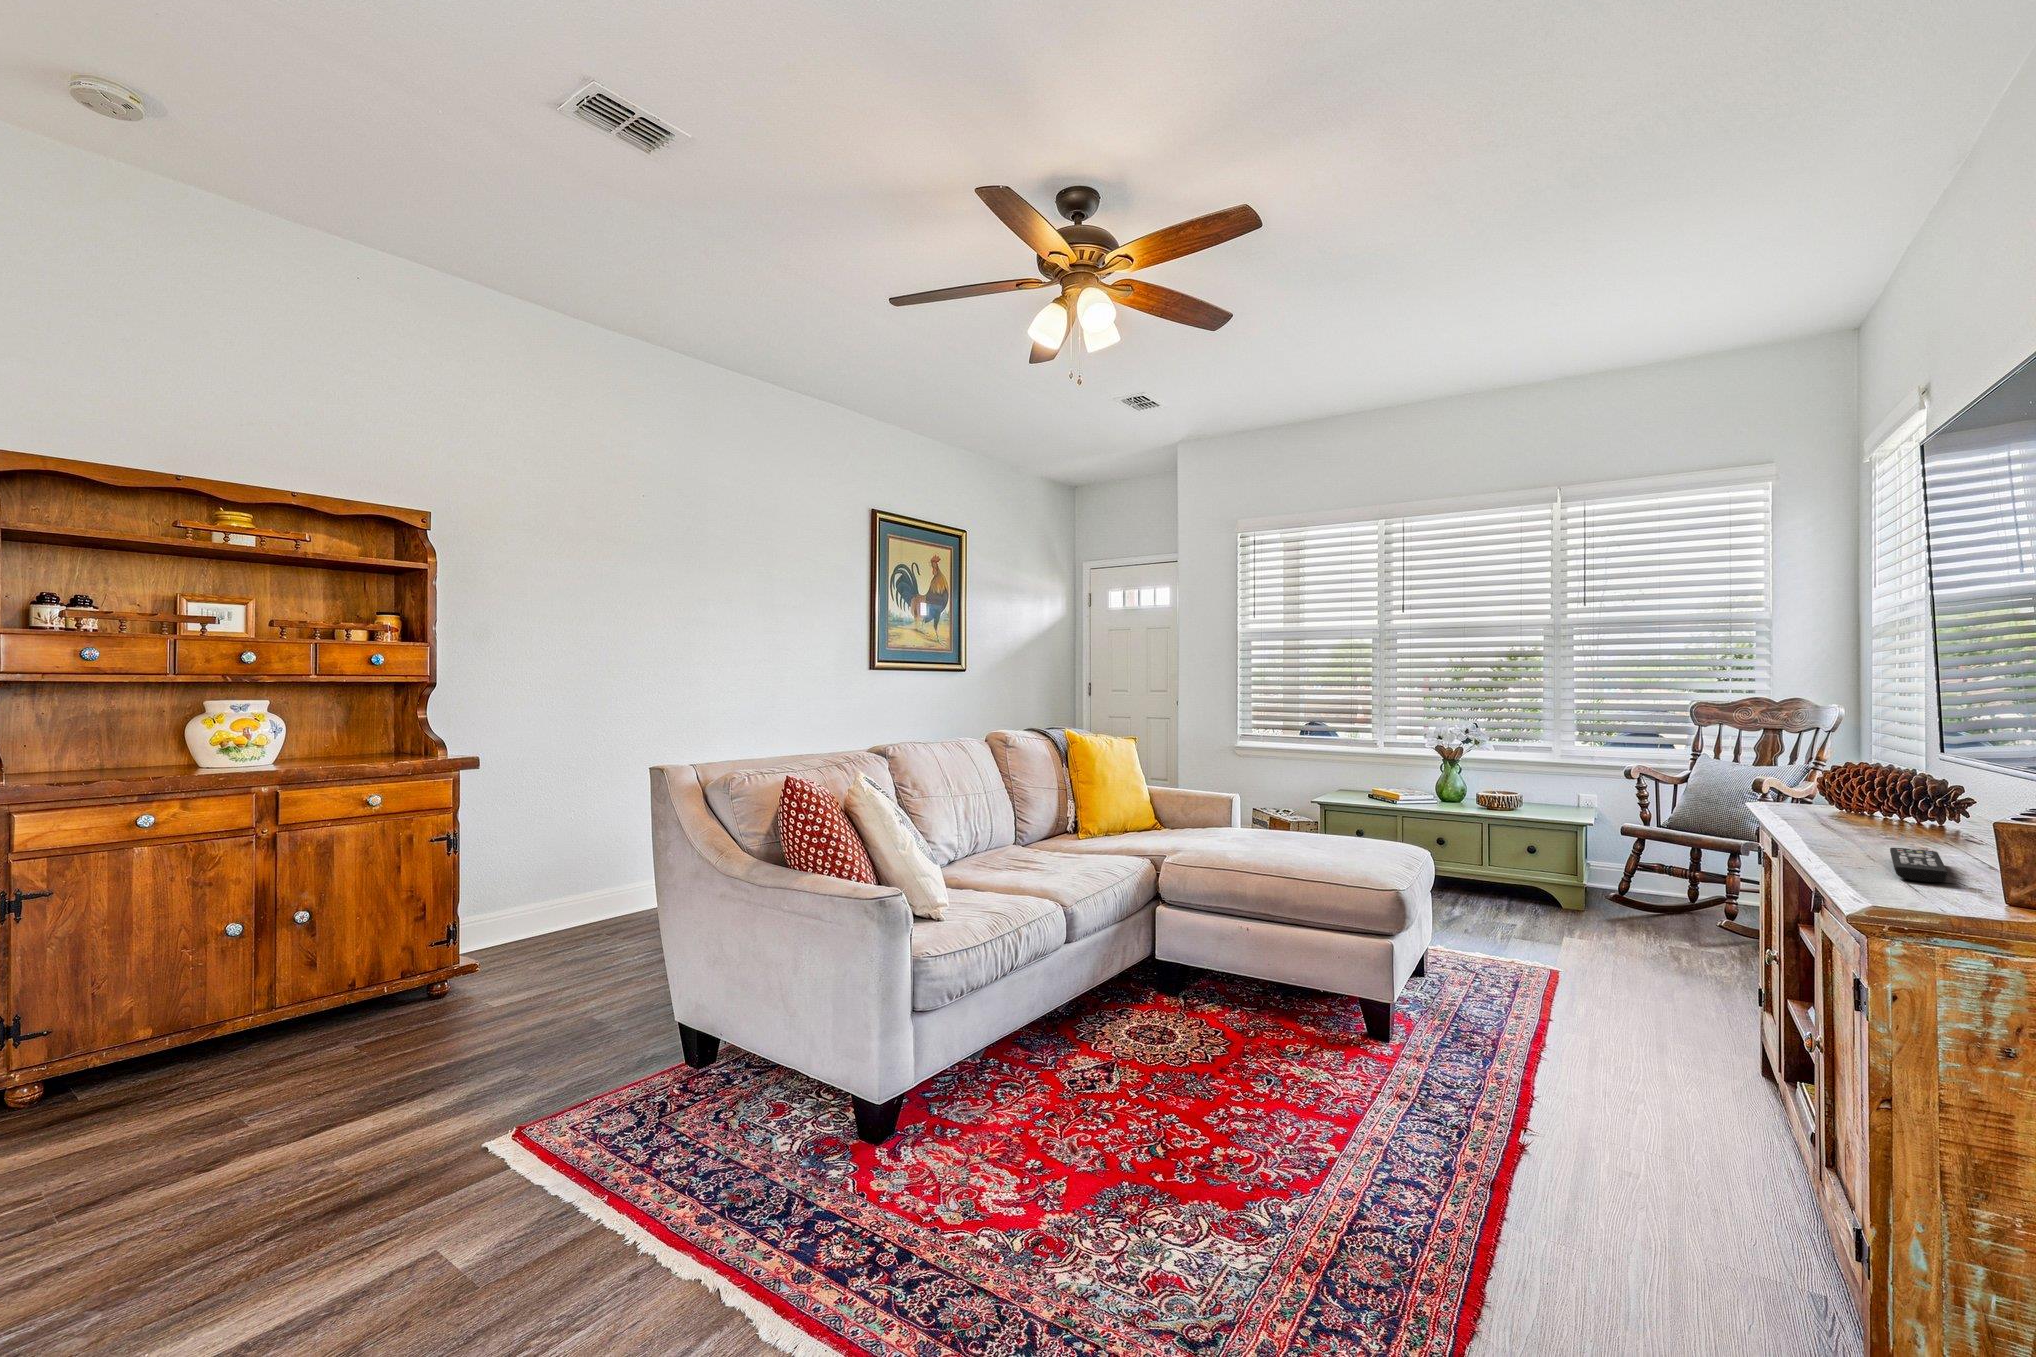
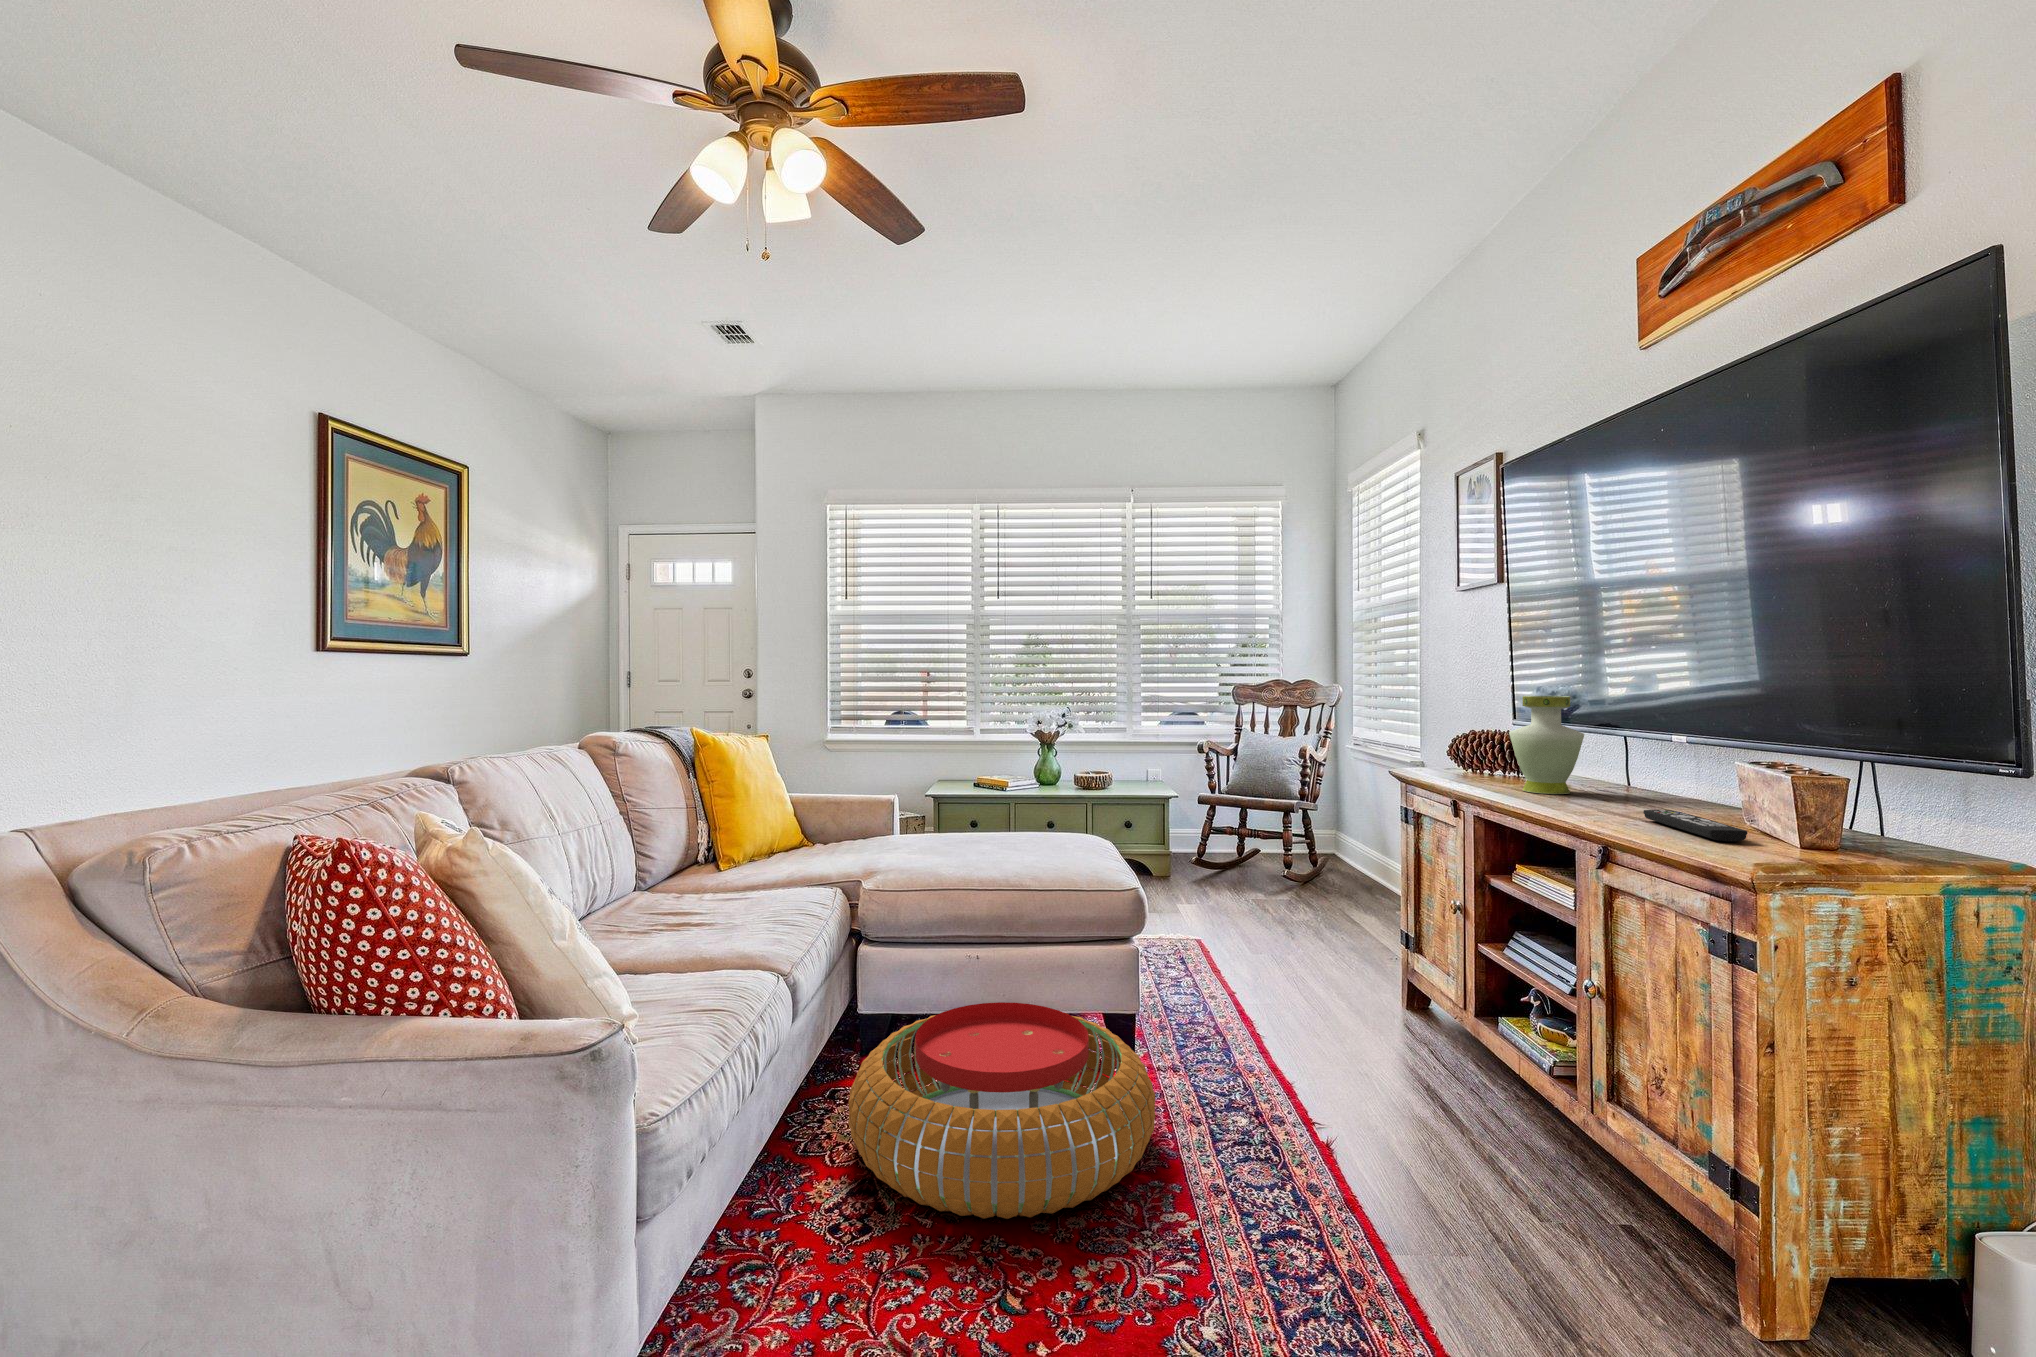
vase: none [1822,719,1927,833] -> present [1509,696,1584,794]
pouf: none [1102,959,1355,1116] -> present [848,1002,1155,1219]

